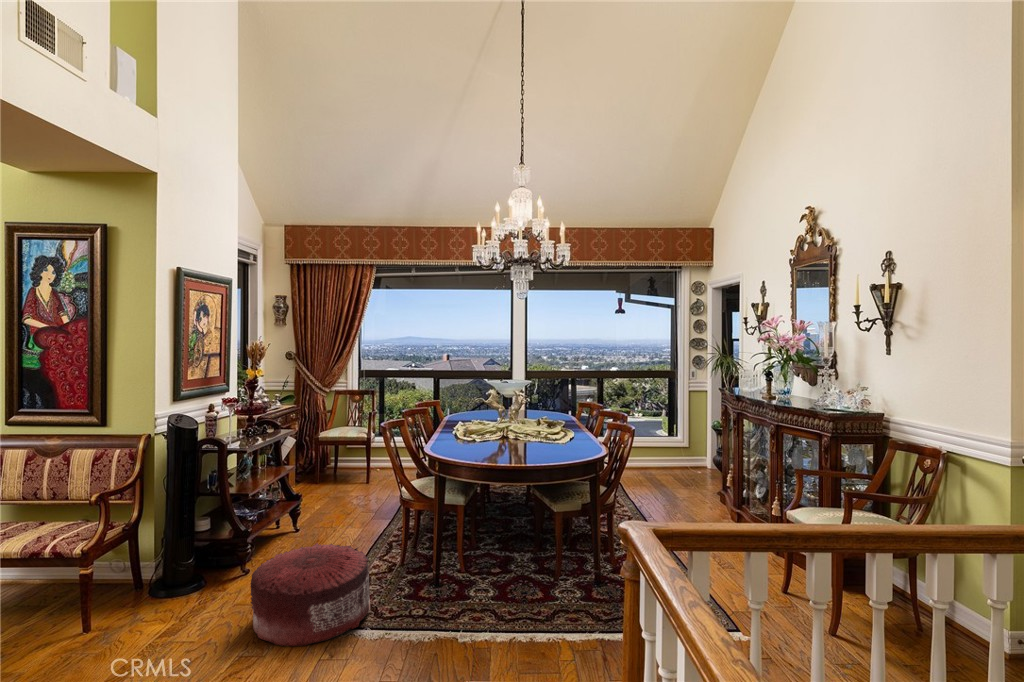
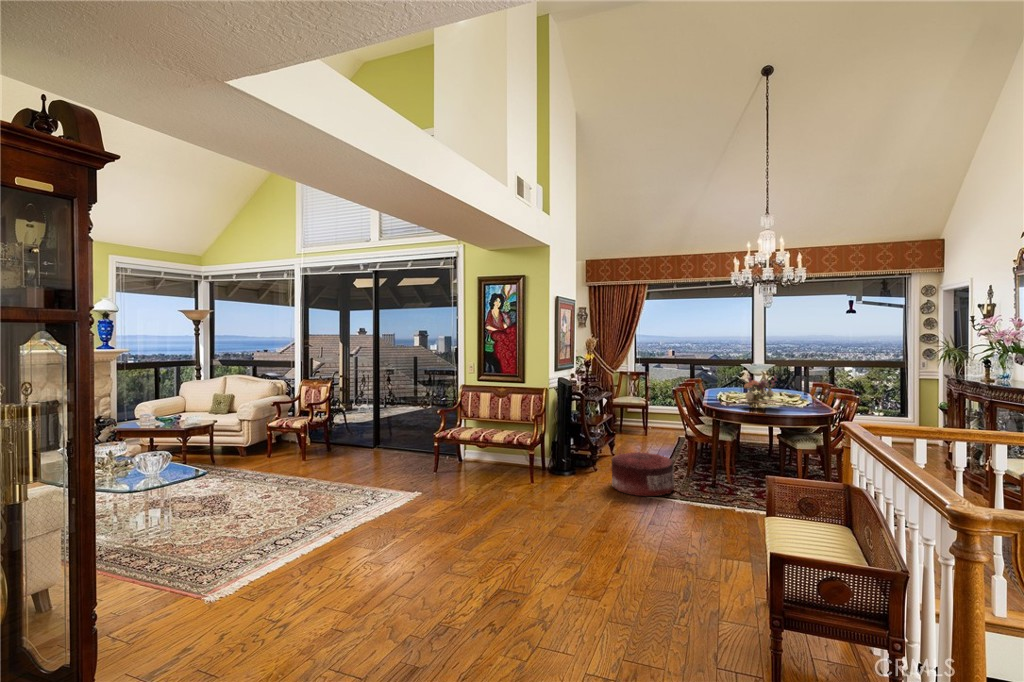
flower arrangement: none [475,400,541,454] -> present [738,376,778,406]

